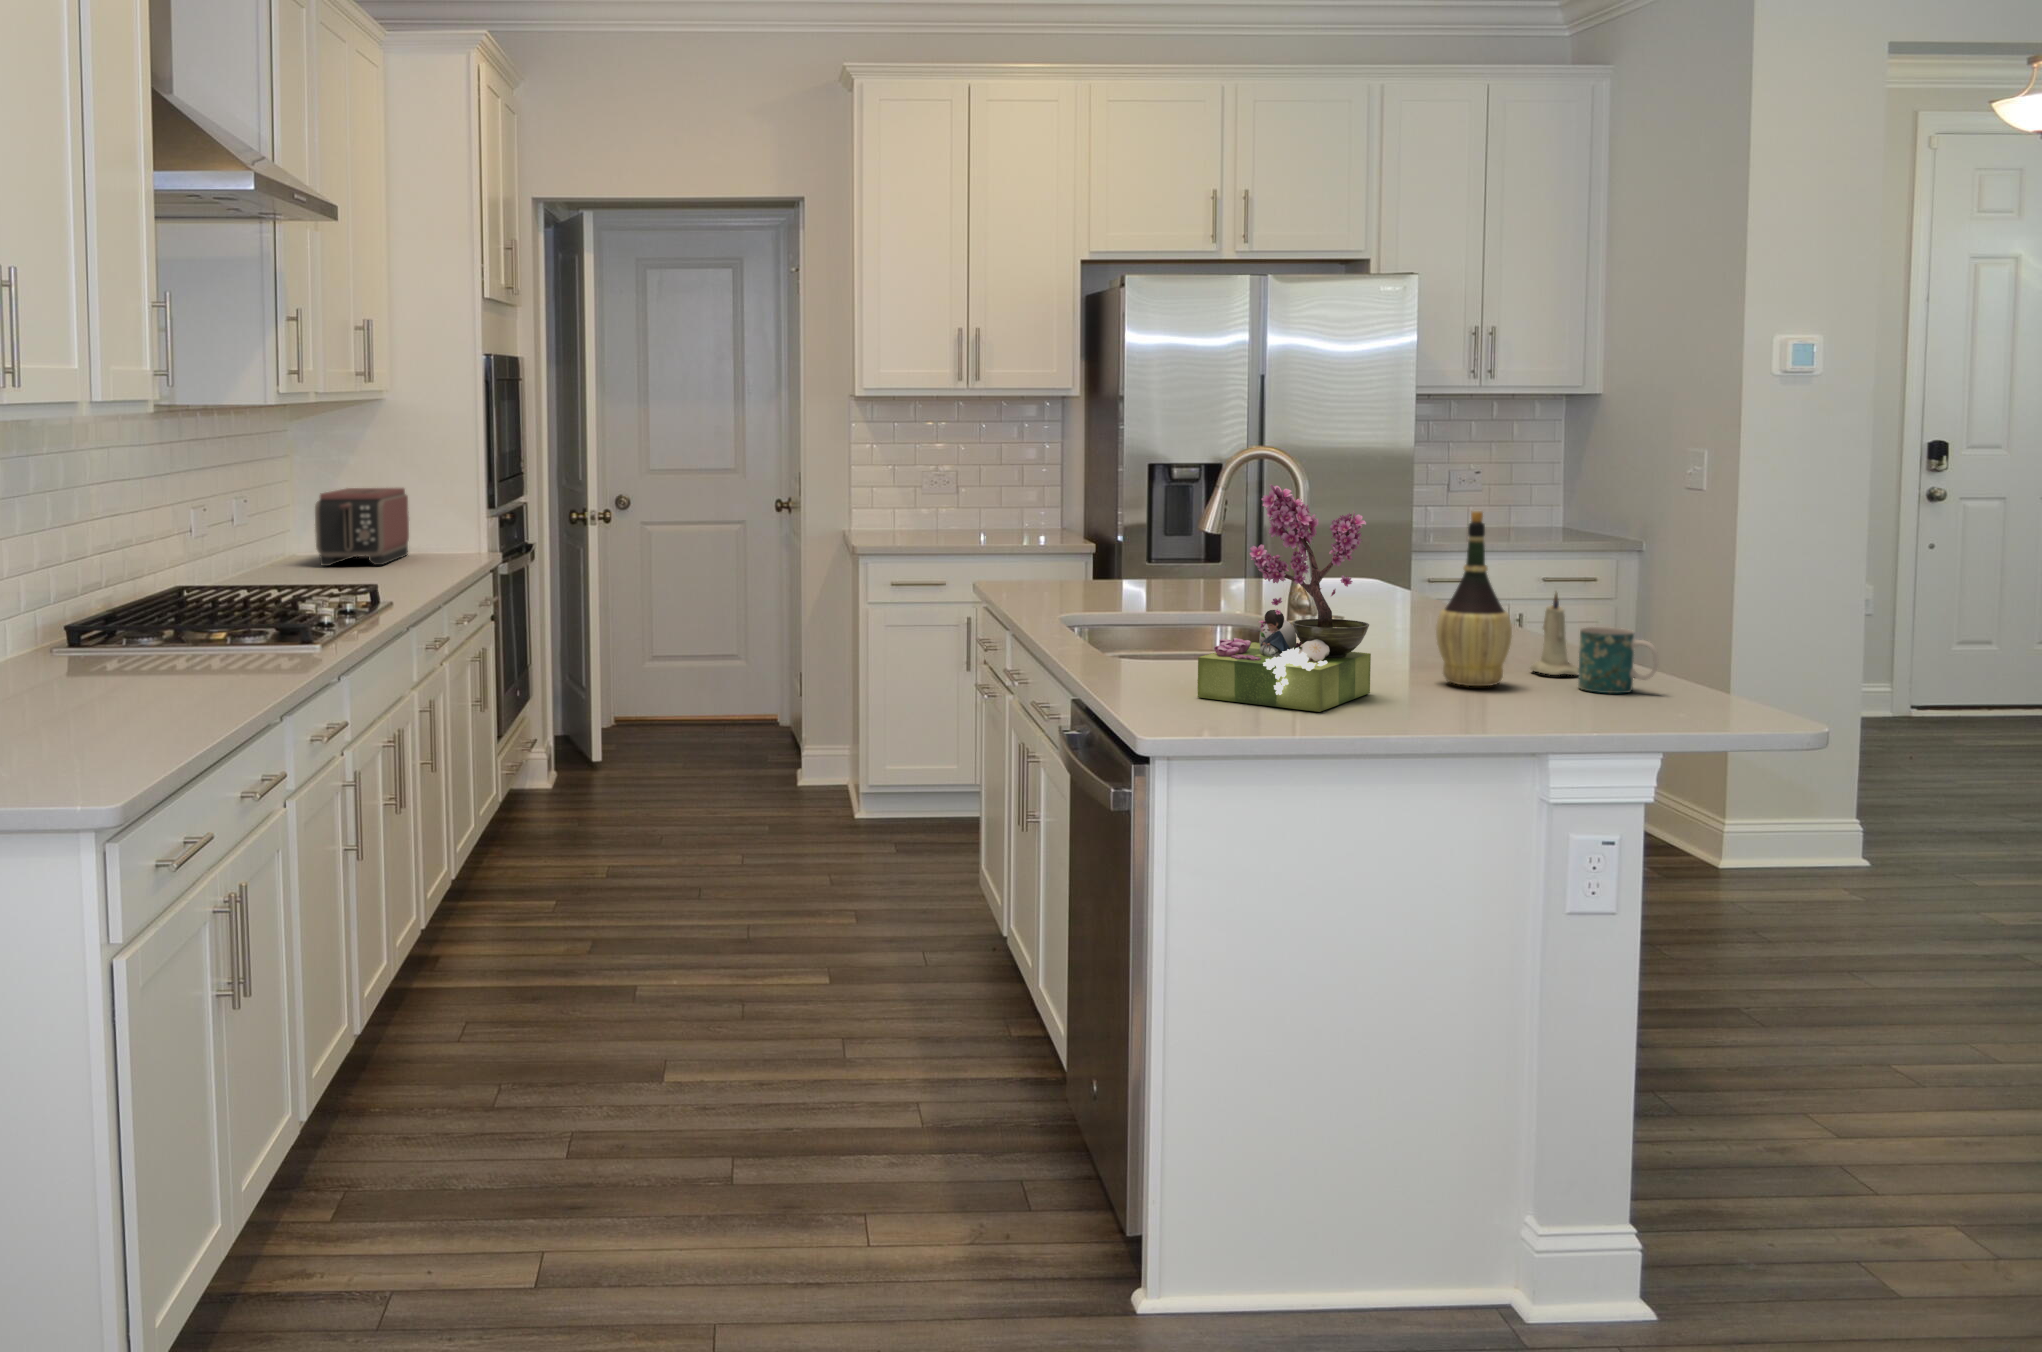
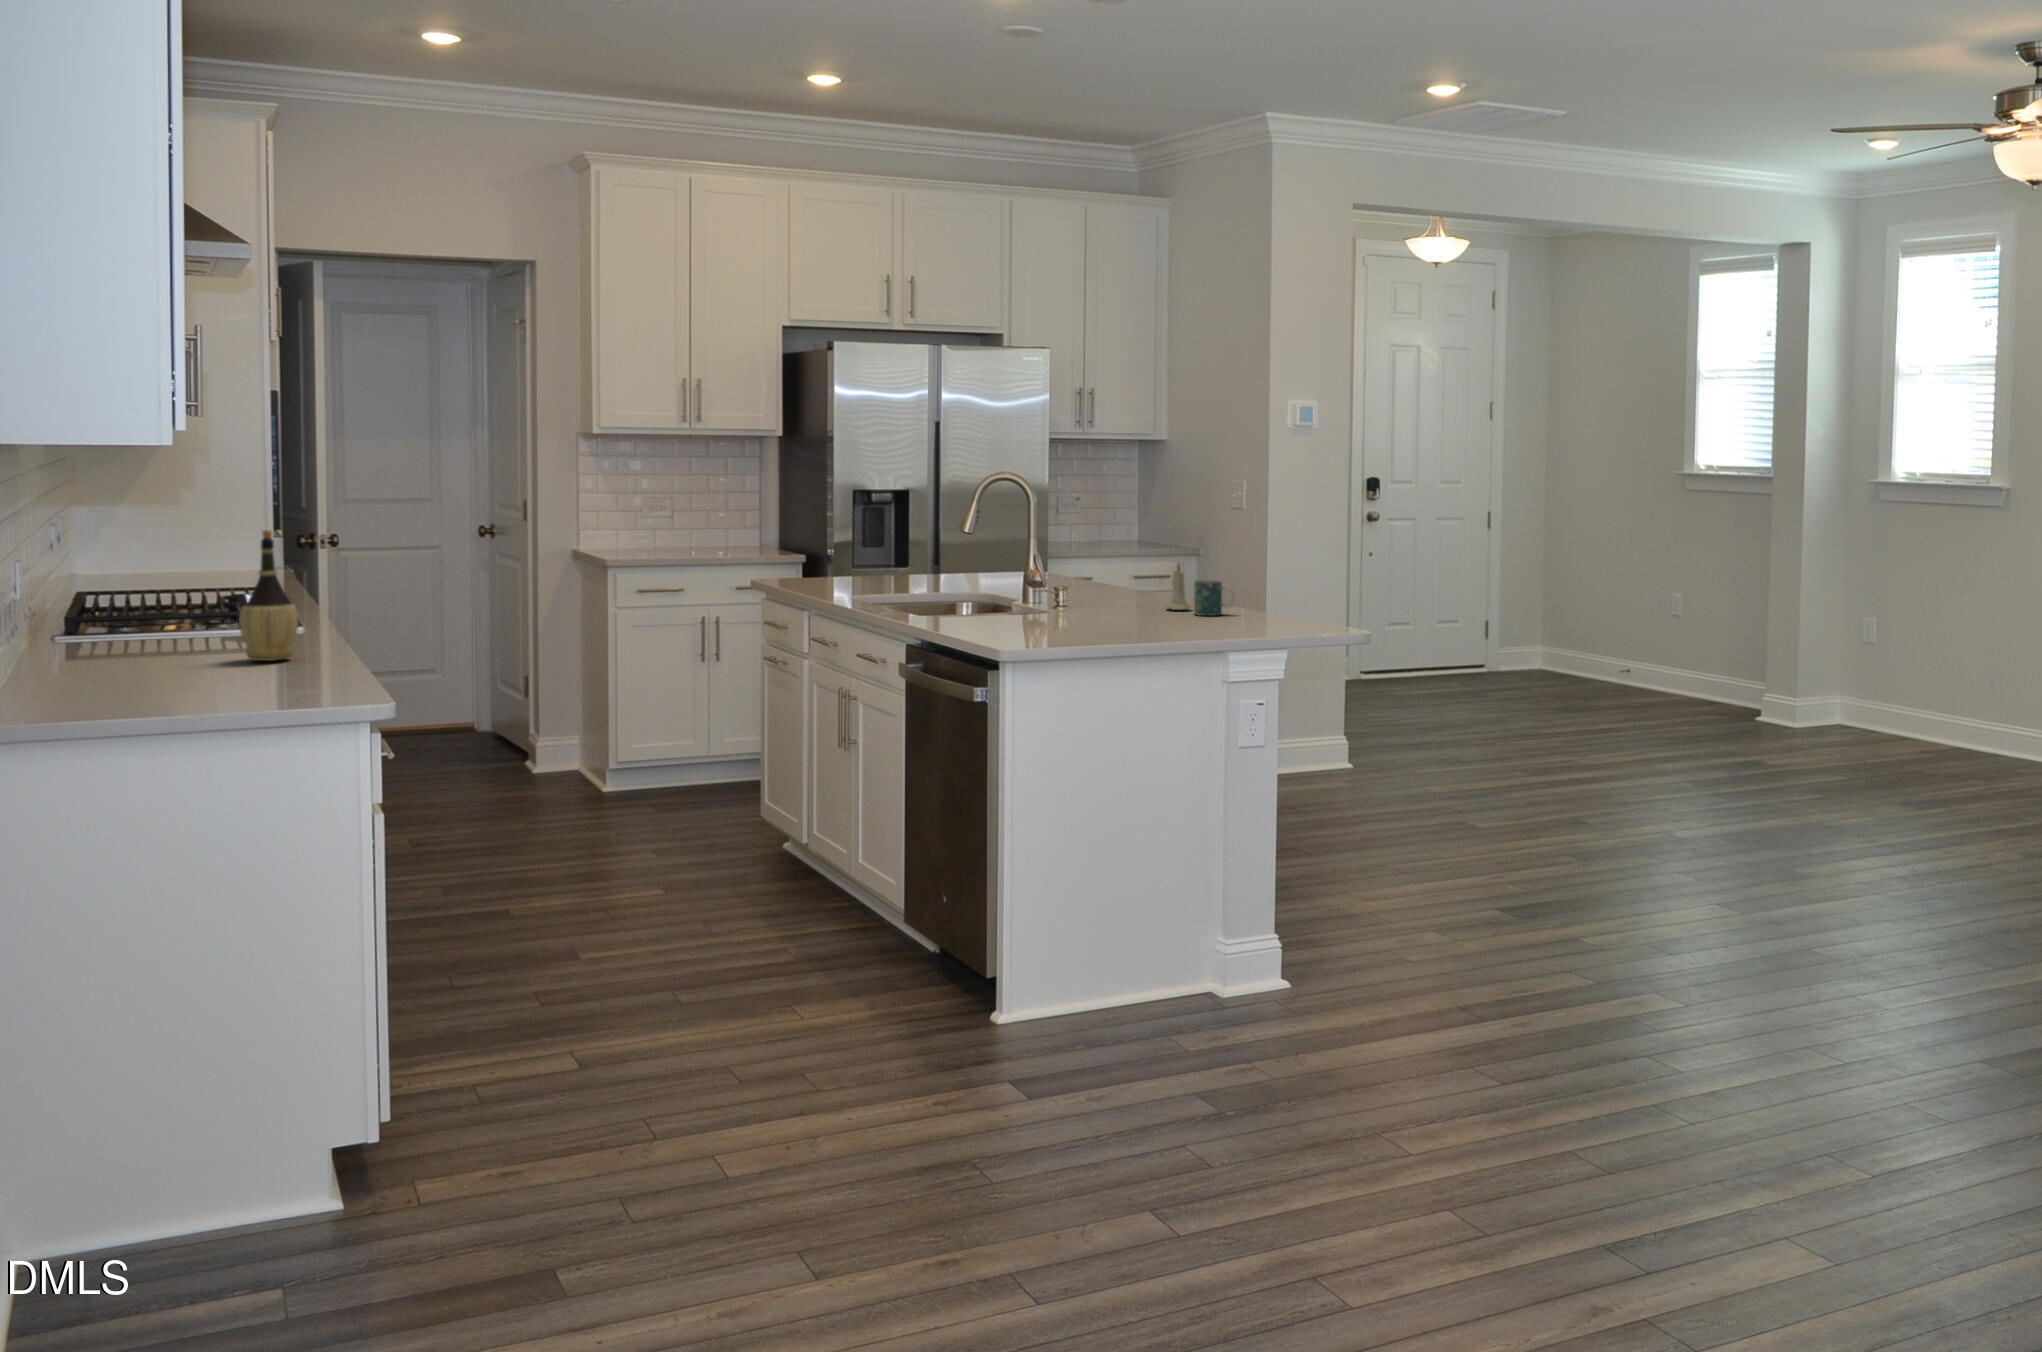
flower arrangement: present [1198,484,1371,712] -> none [995,498,1089,629]
toaster: present [315,488,409,566] -> none [146,515,217,585]
wine bottle: present [1436,511,1512,686] -> present [239,530,298,661]

